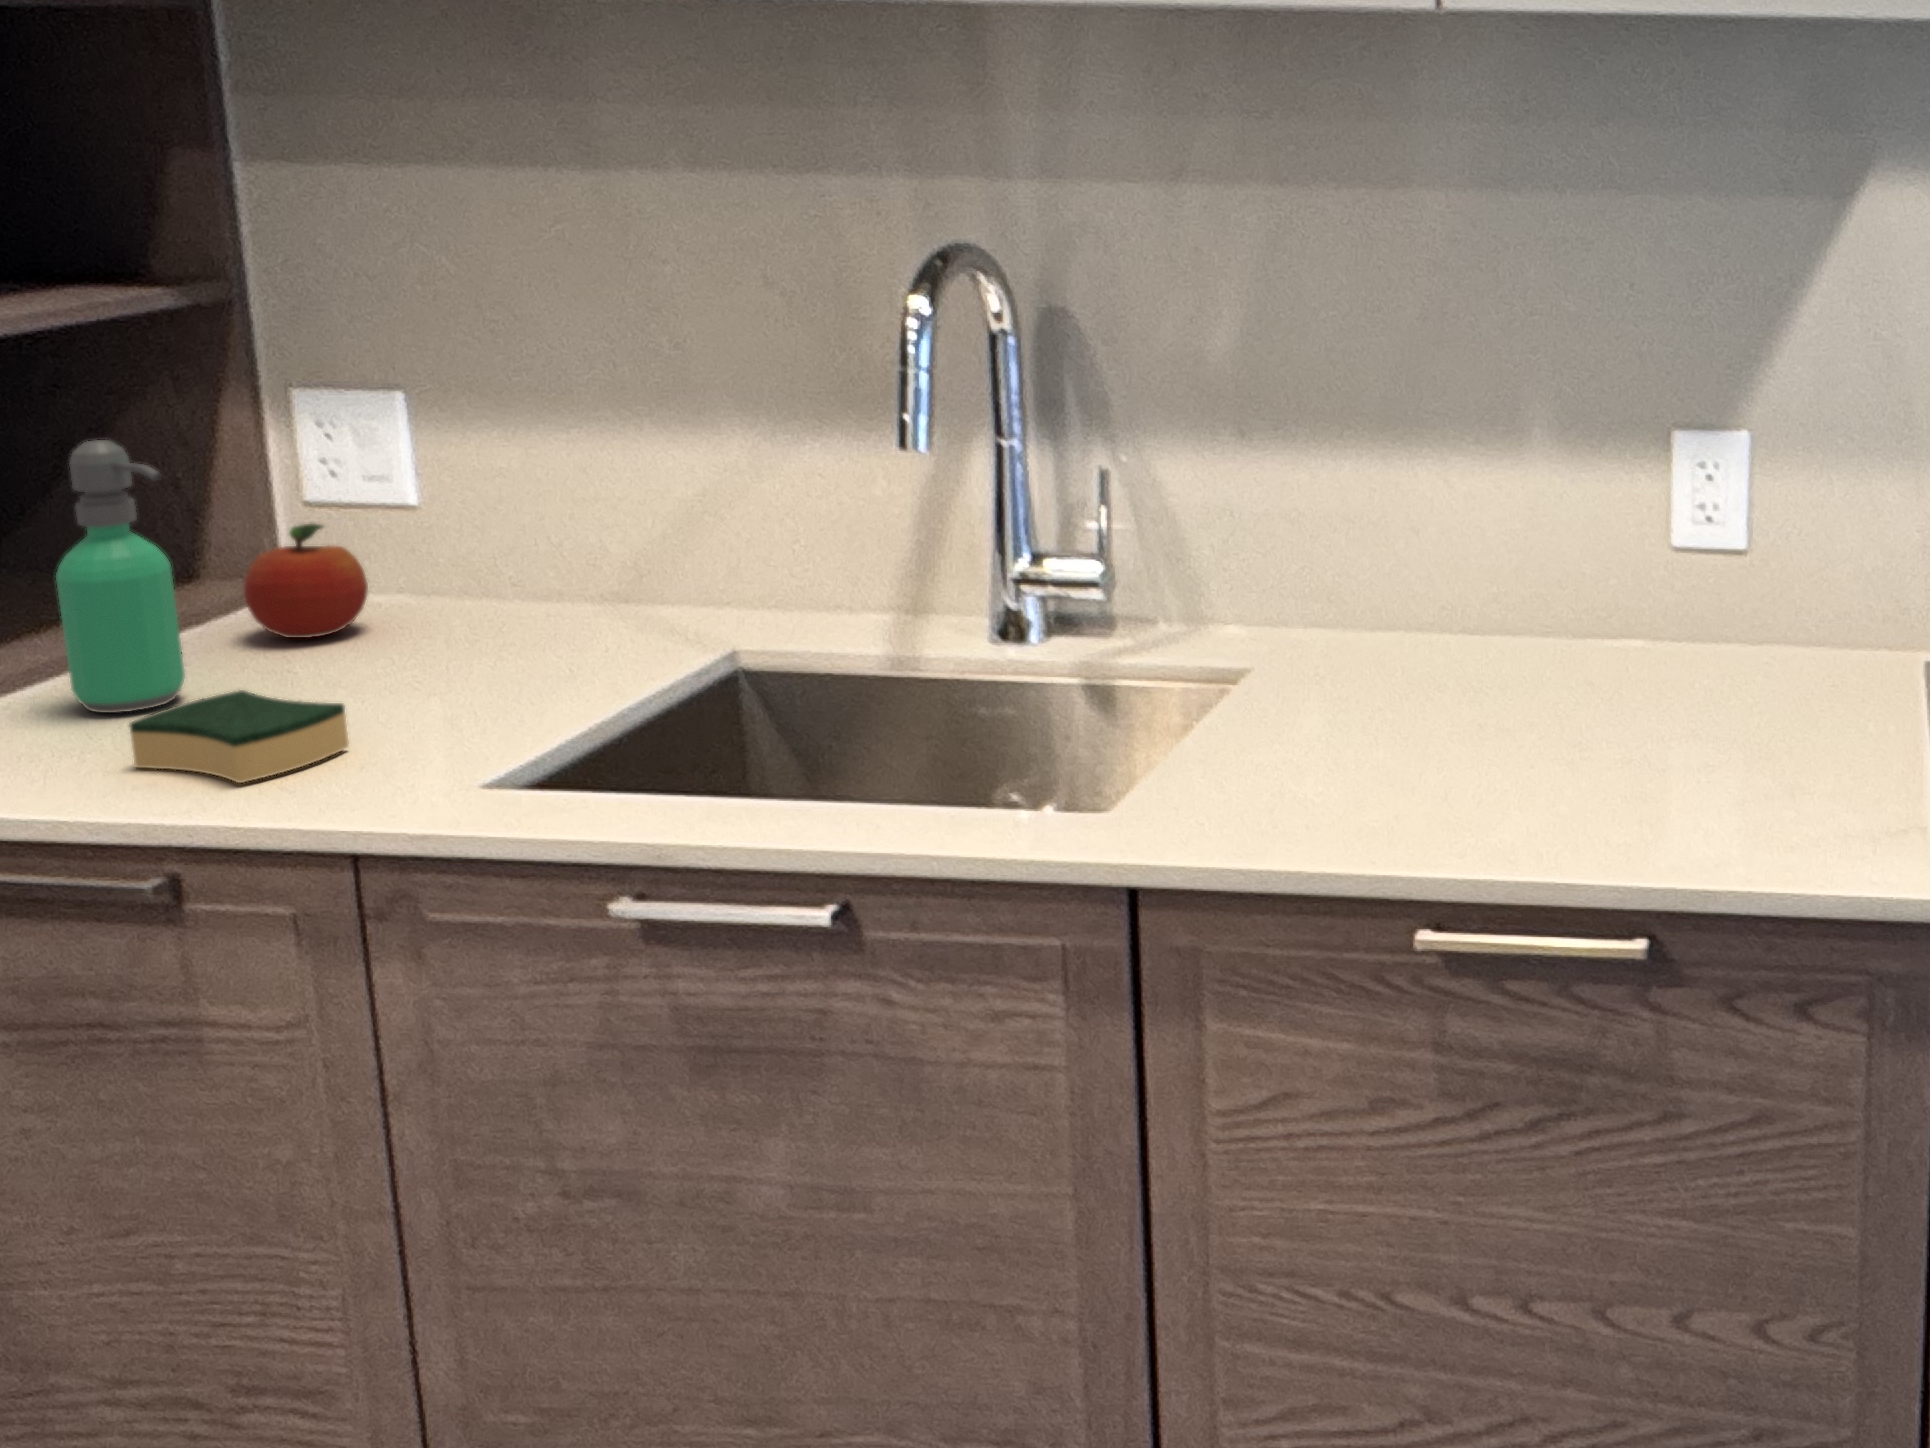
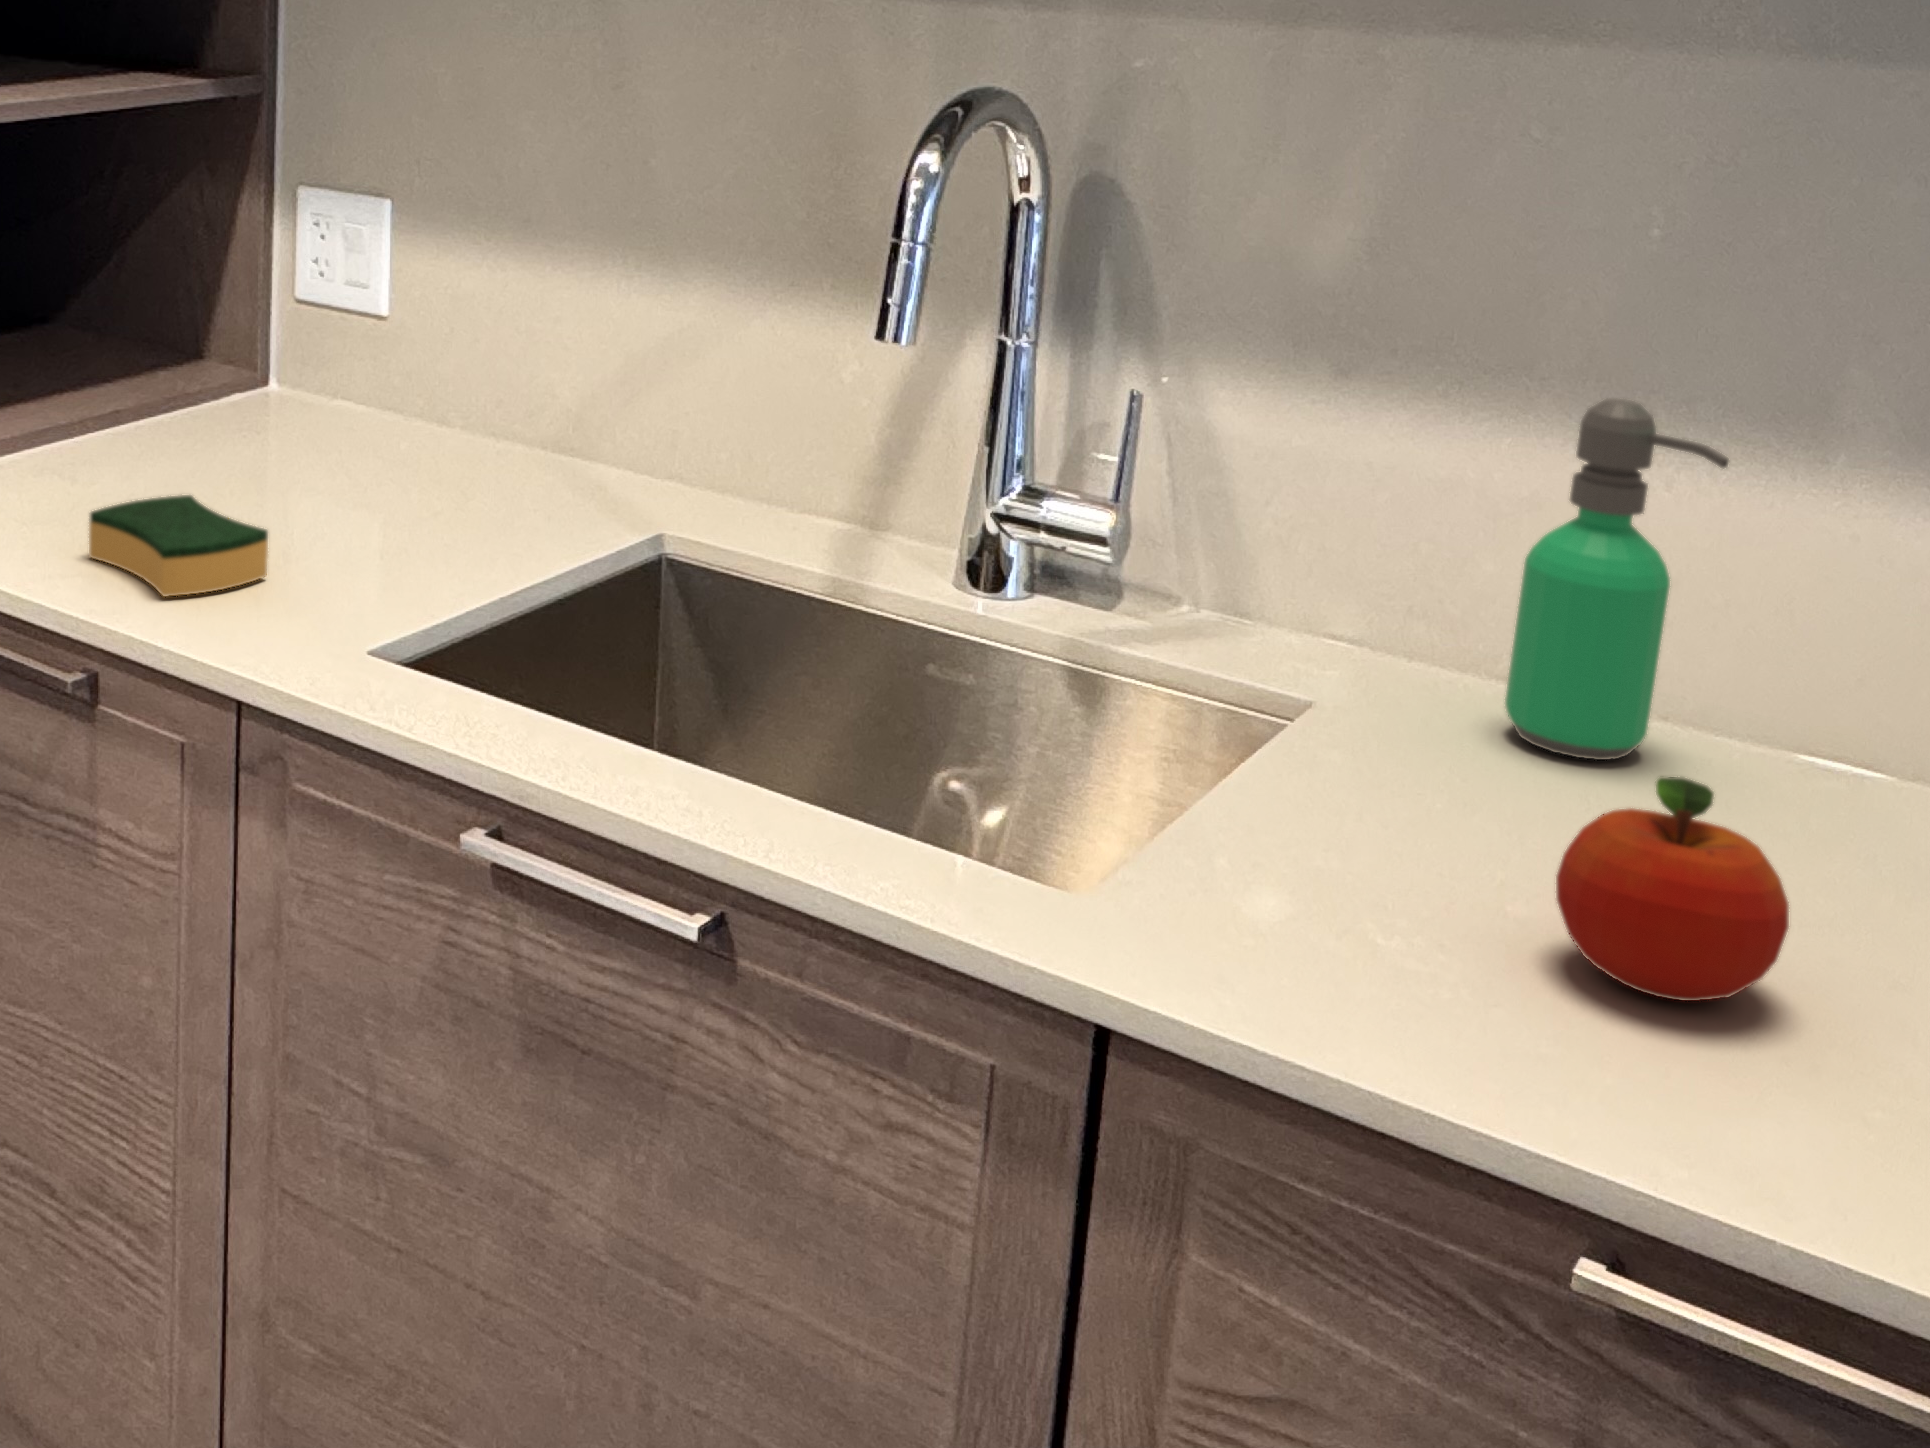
soap dispenser: present [56,440,185,713] -> present [1505,398,1728,760]
fruit: present [244,524,368,638] -> present [1556,777,1789,1001]

